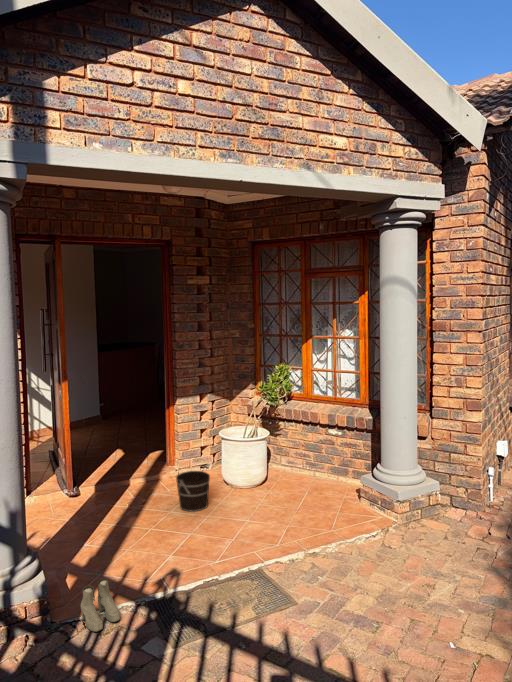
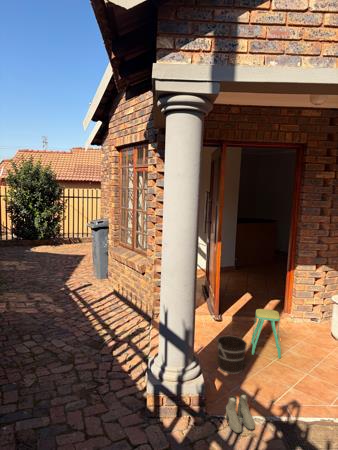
stool: none [120,464,159,530] -> present [251,309,281,358]
bucket: present [176,470,210,511] -> present [217,336,246,374]

